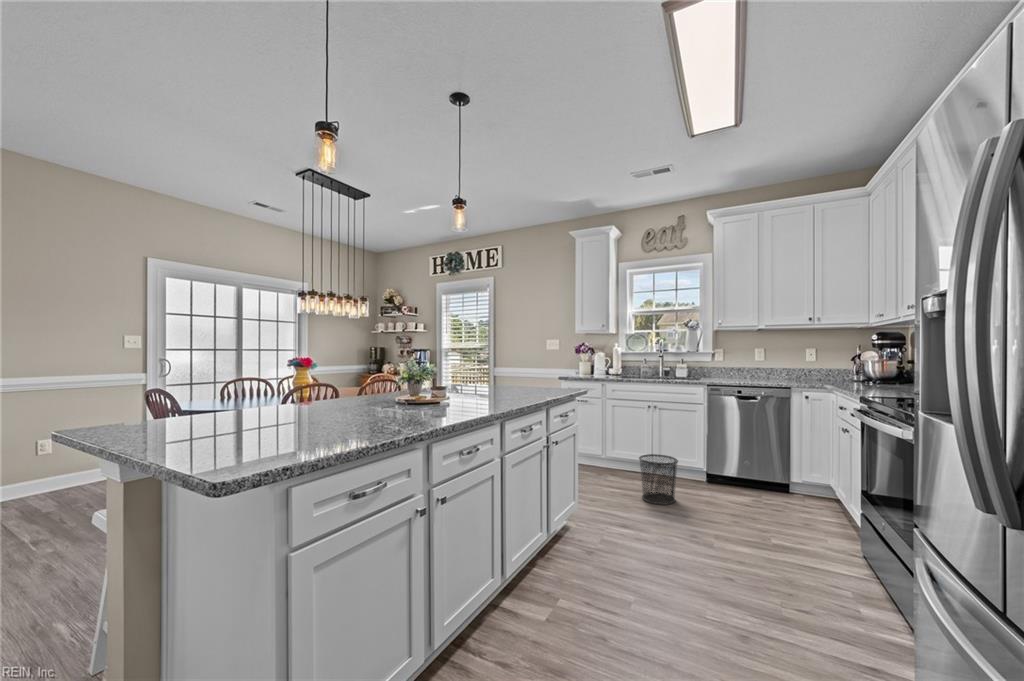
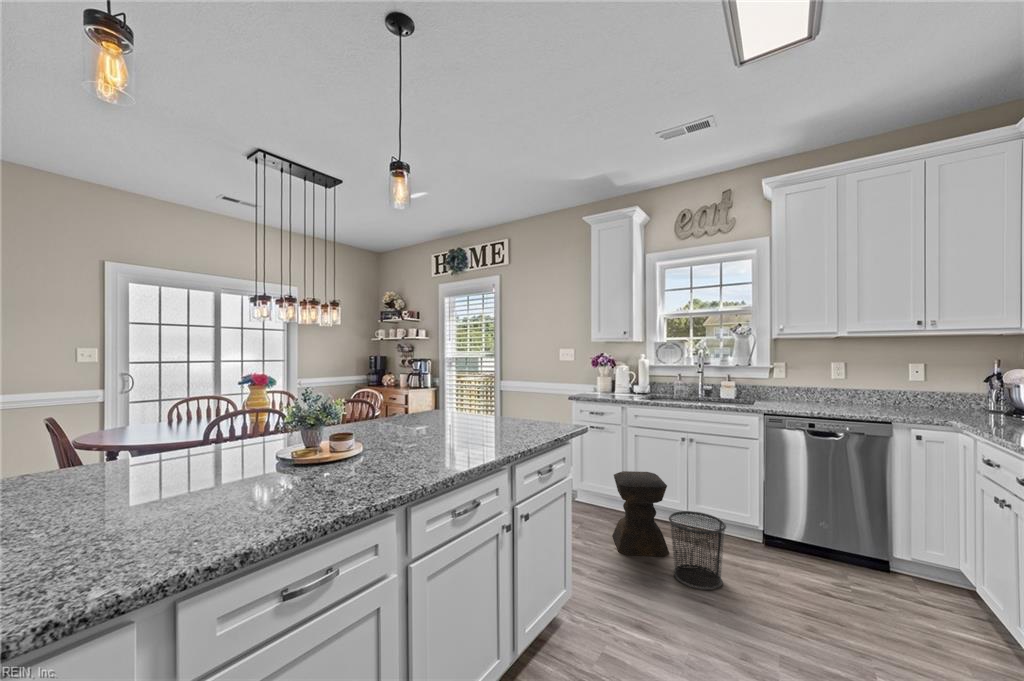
stool: none [596,431,639,490] -> present [612,471,669,556]

